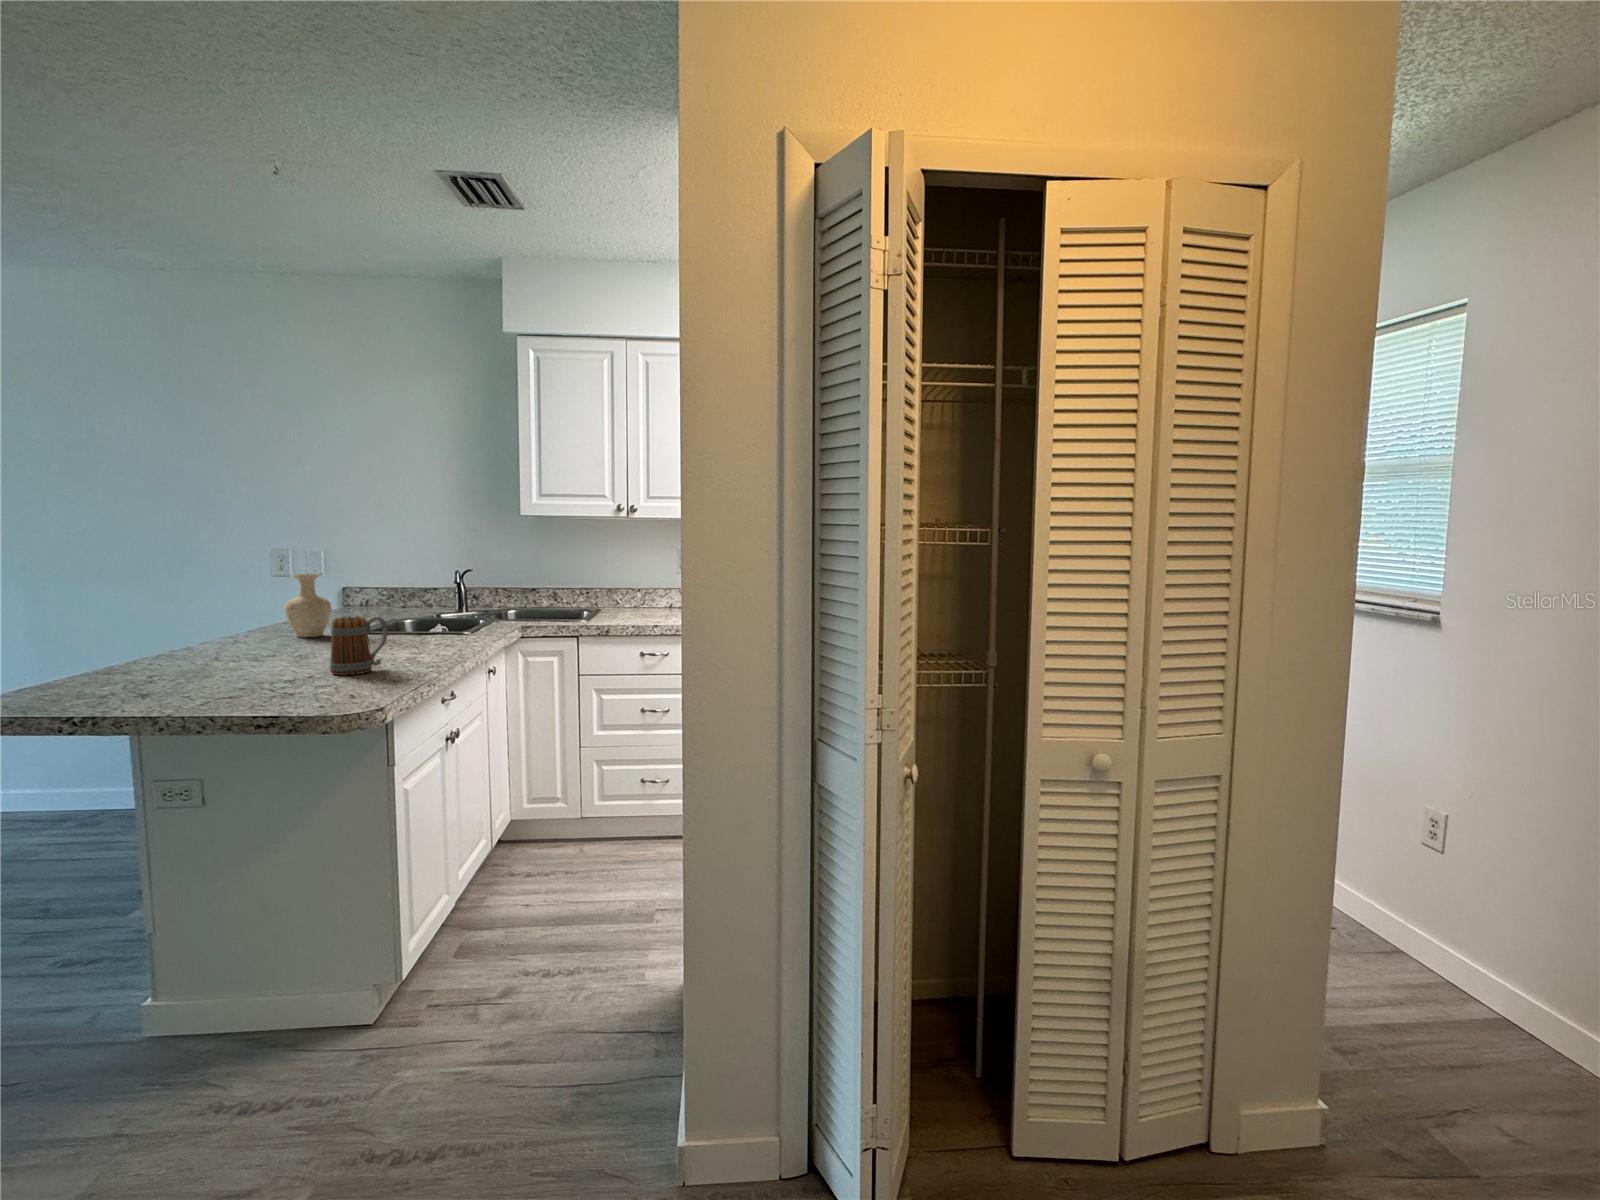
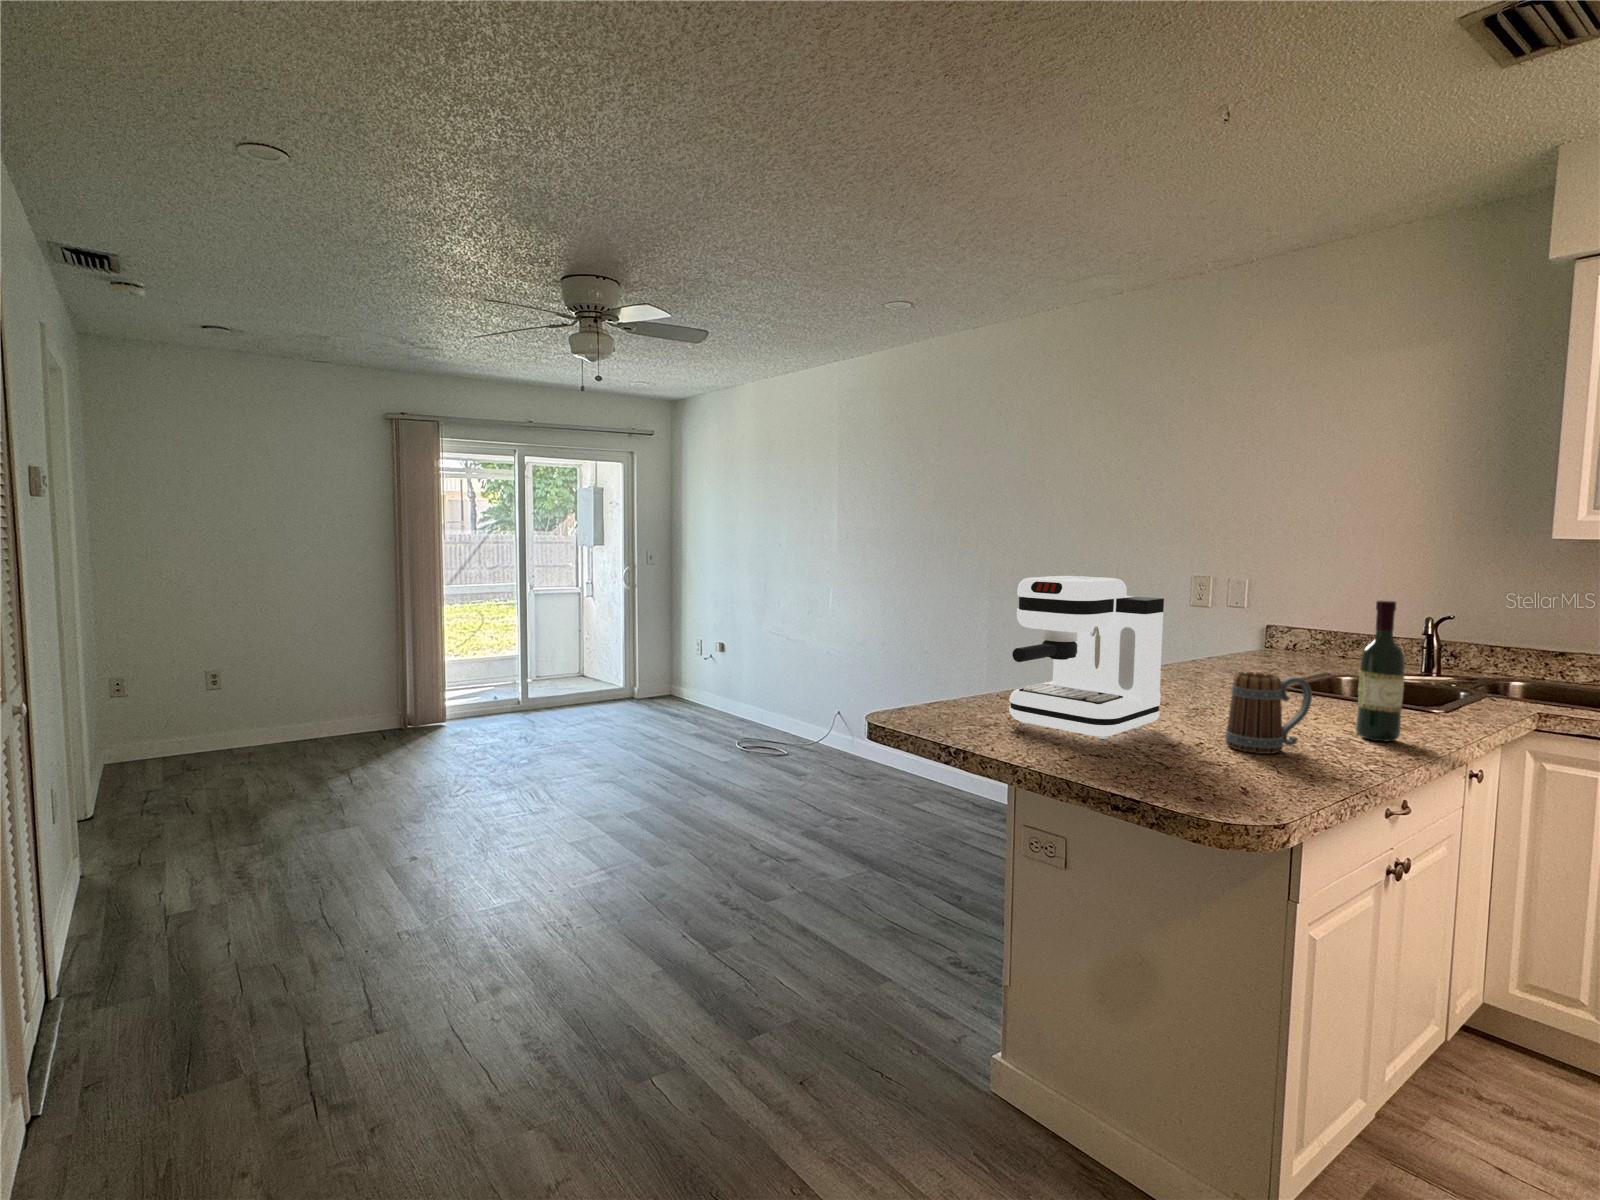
coffee maker: none [120,553,273,690] -> present [1009,576,1164,739]
wine bottle: none [417,559,445,655] -> present [1356,601,1405,741]
vase: present [284,574,332,637] -> none [1191,607,1246,684]

